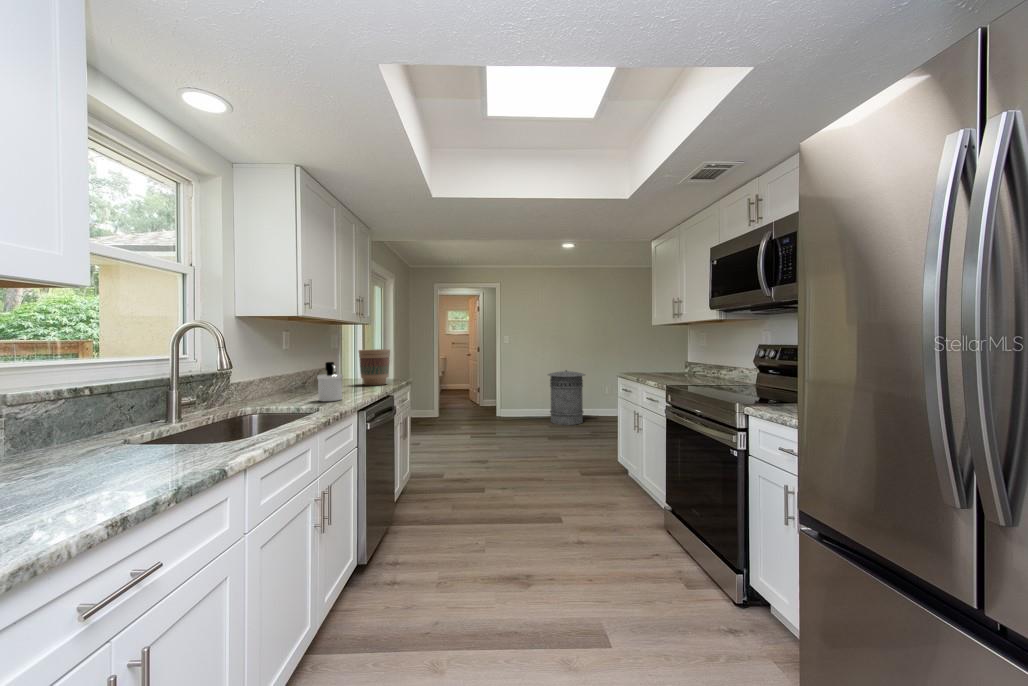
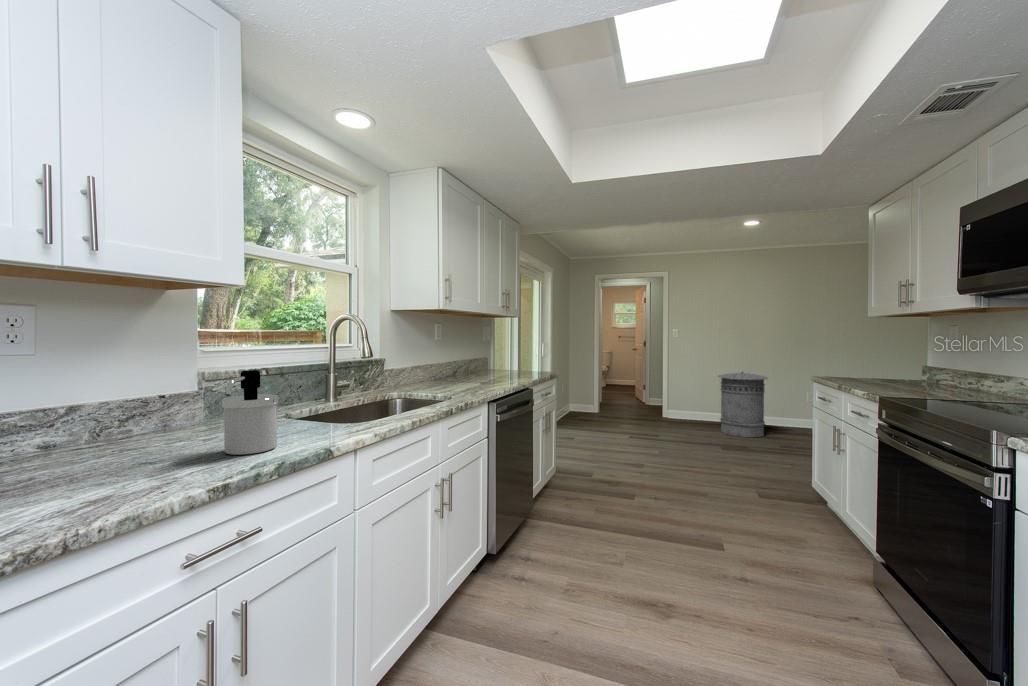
flower pot: present [359,349,390,386] -> none [499,343,530,379]
soap dispenser: present [317,362,343,401] -> present [222,370,278,455]

